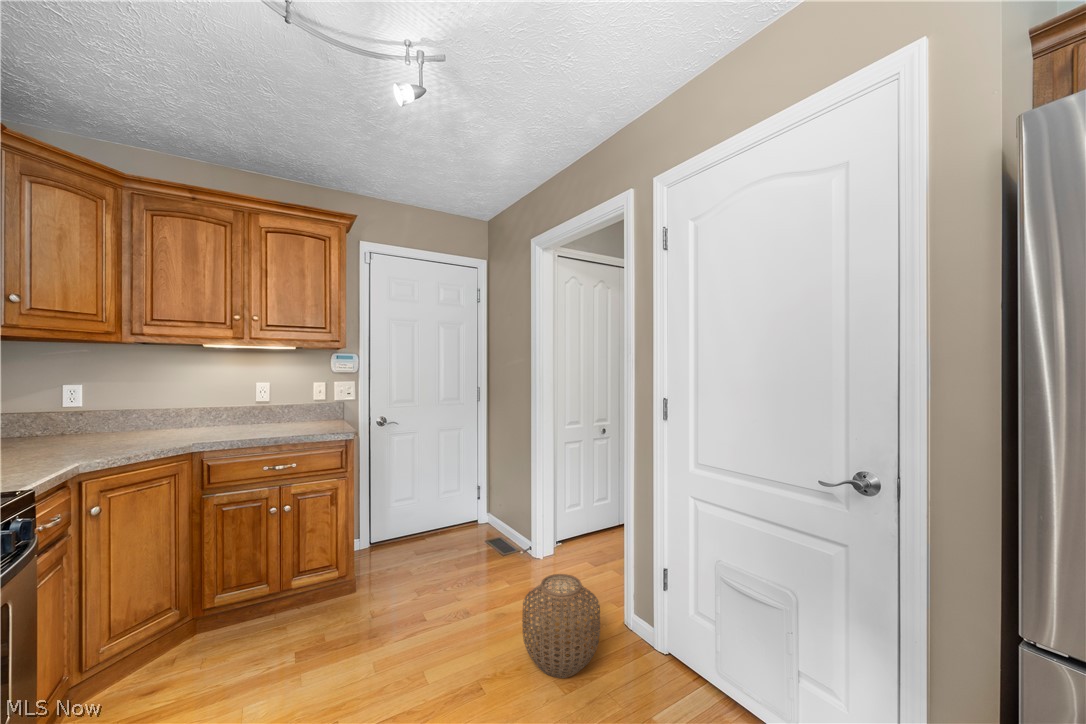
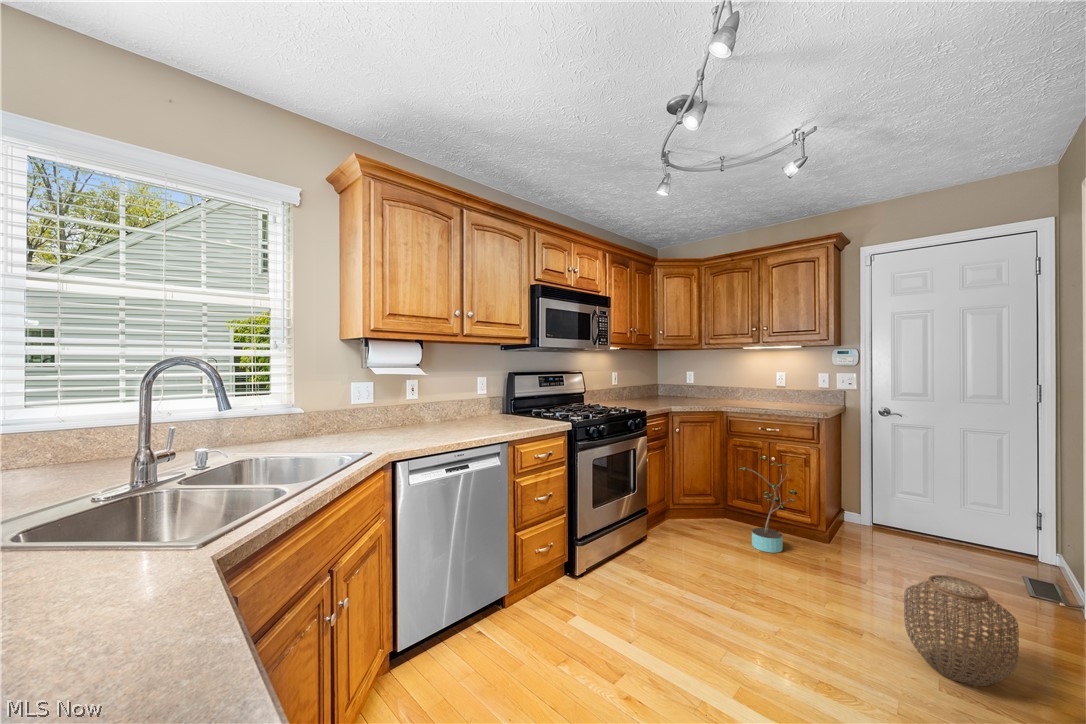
potted plant: none [259,510,350,658] -> present [738,457,797,553]

